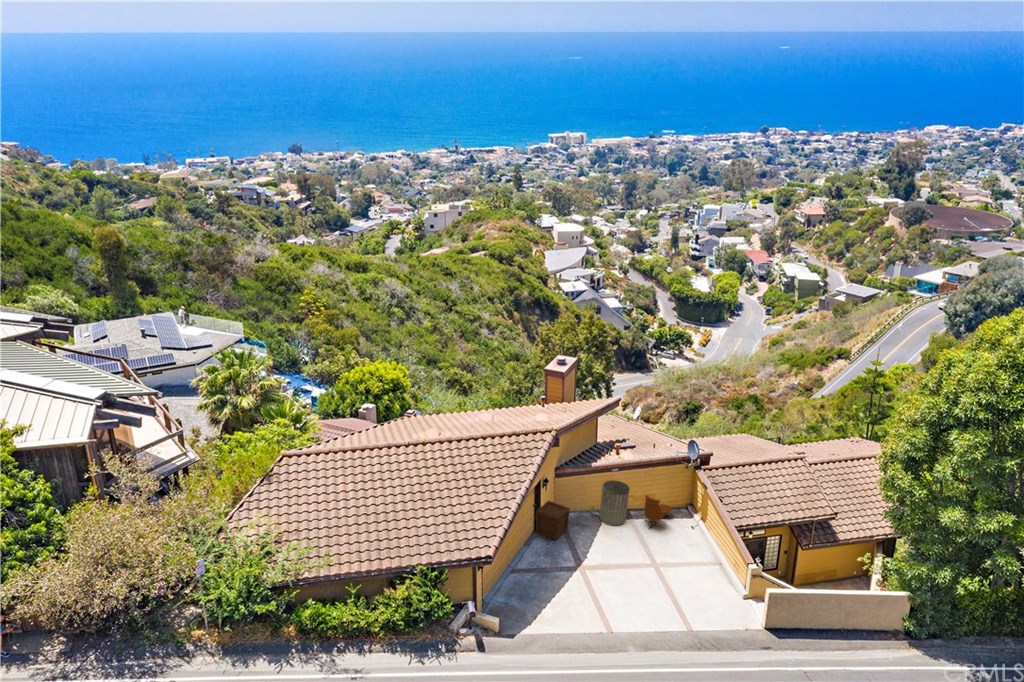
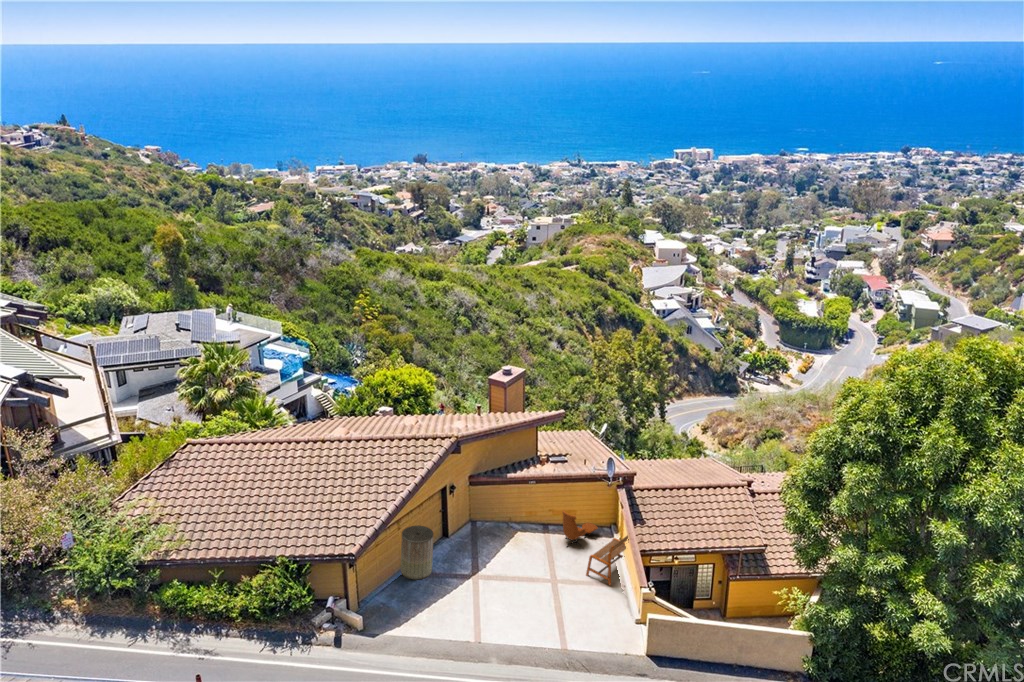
trash can: present [599,481,629,526] -> present [401,526,433,580]
wooden crate: present [536,501,570,540] -> none [443,509,480,550]
bench: none [678,510,718,564] -> present [586,535,629,585]

